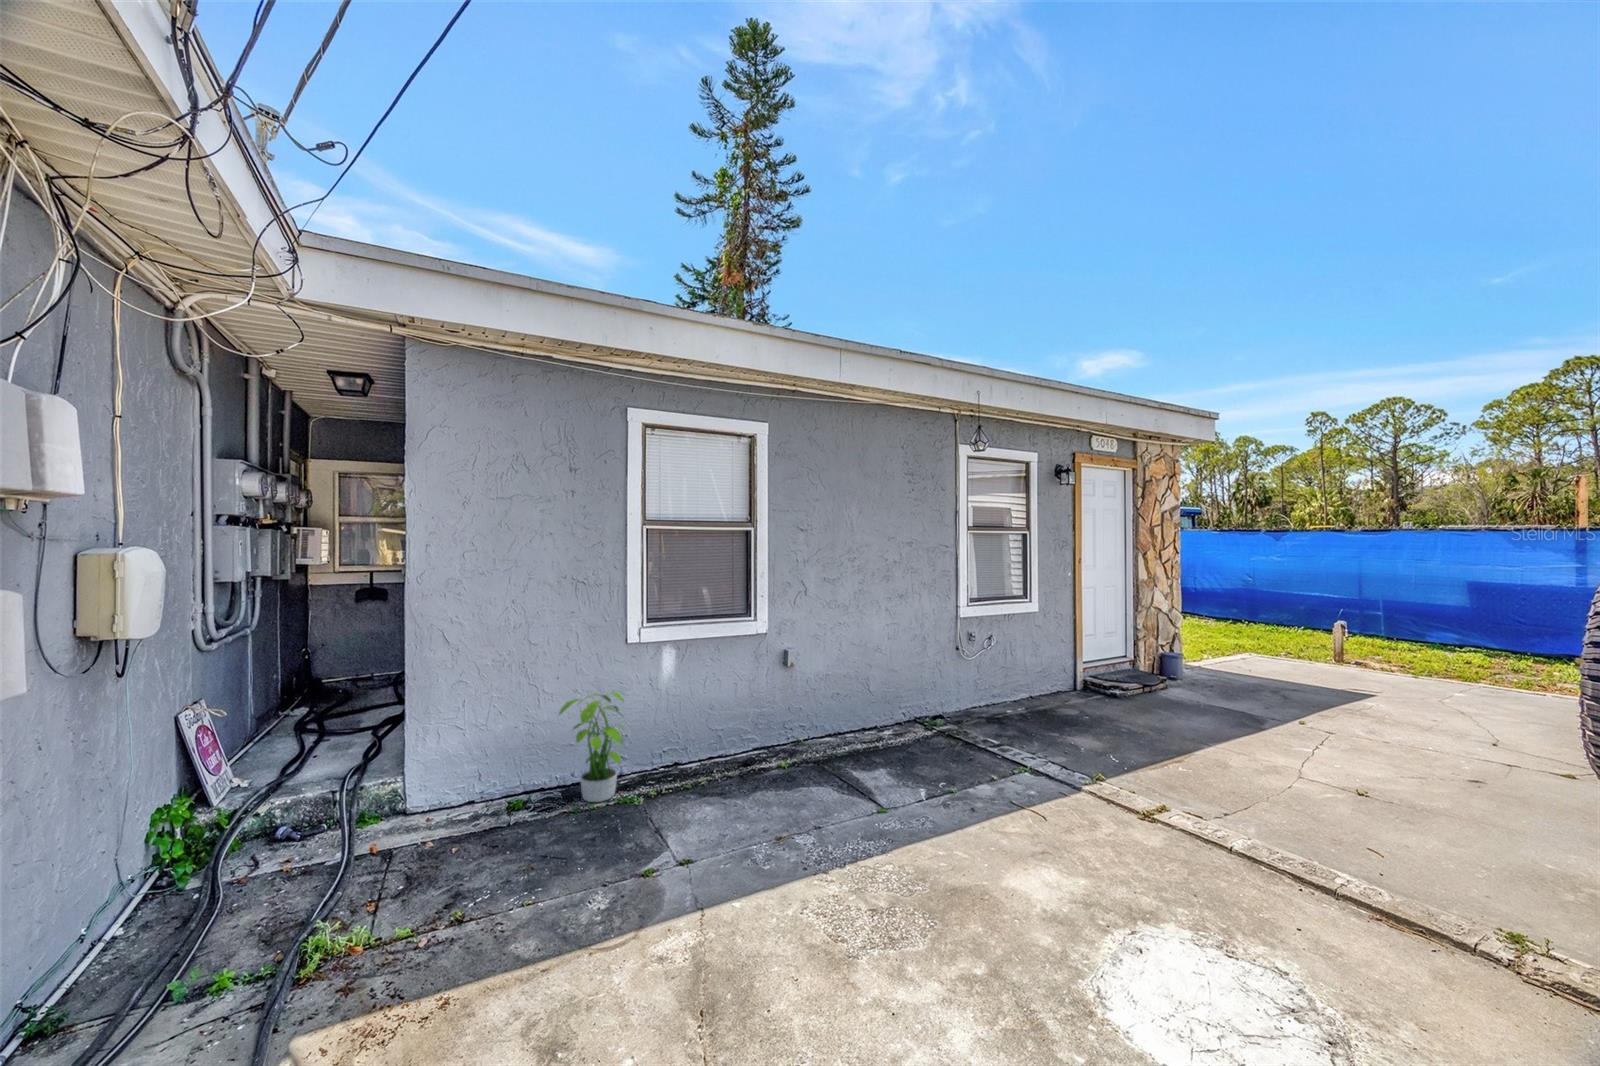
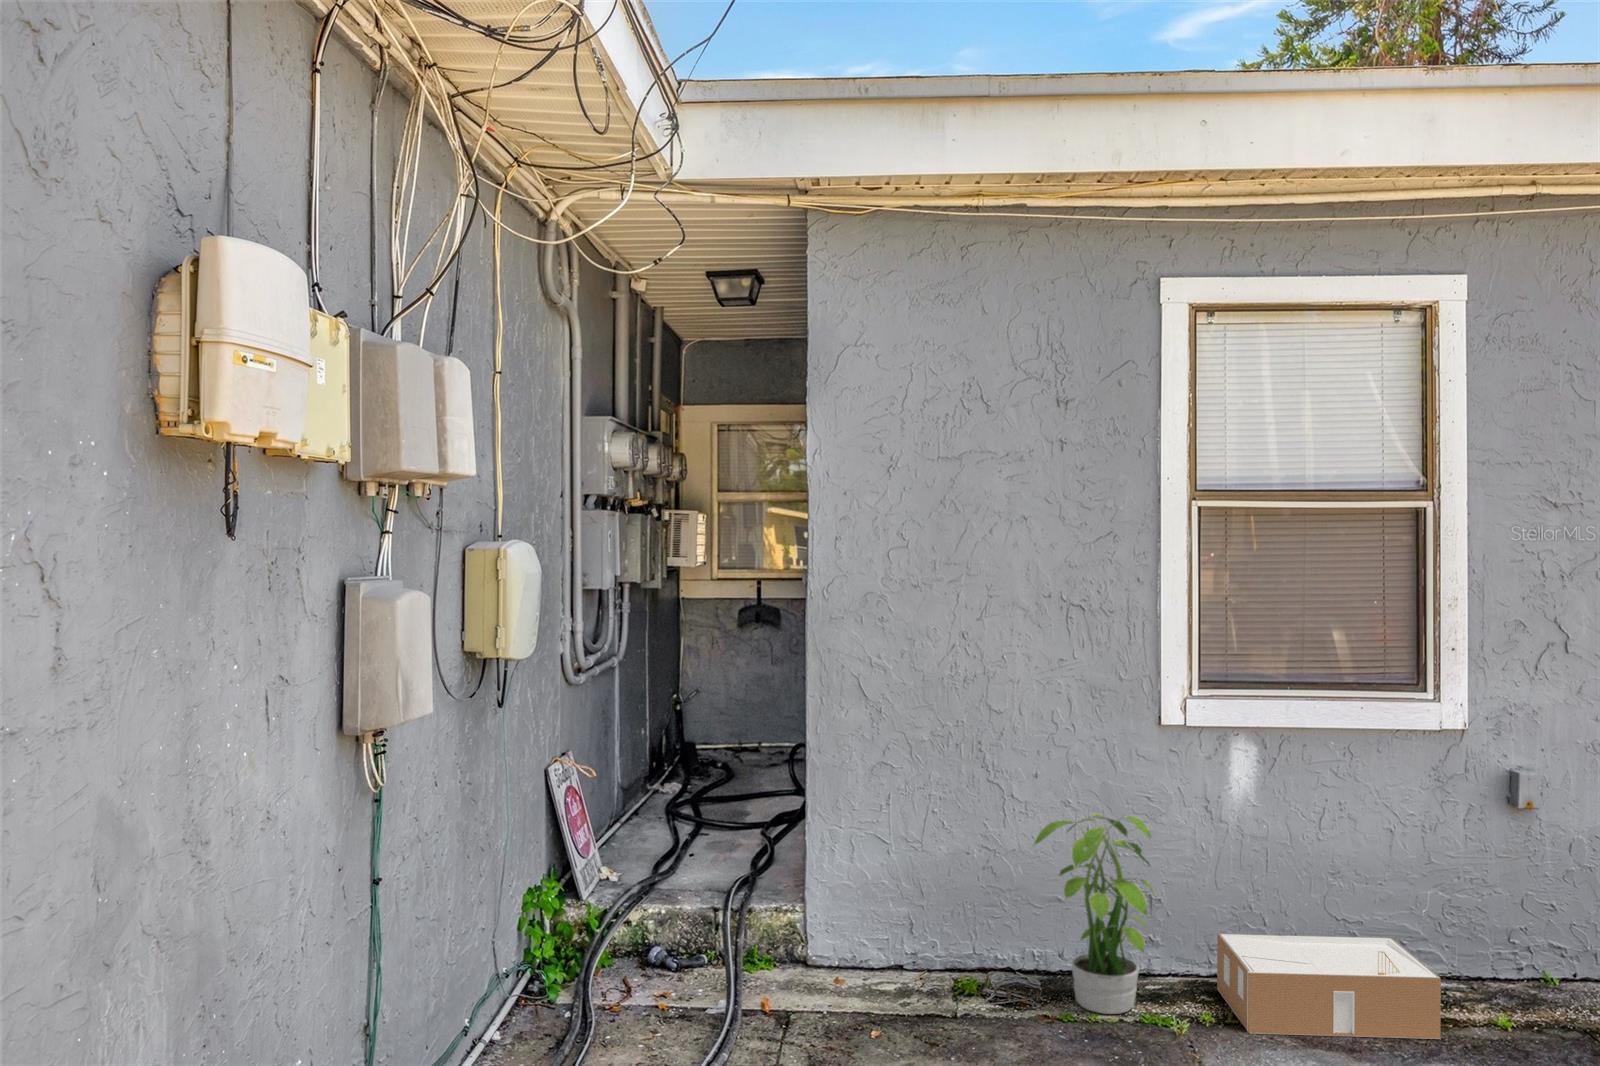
cardboard box: none [657,732,760,795] -> present [1217,933,1441,1039]

